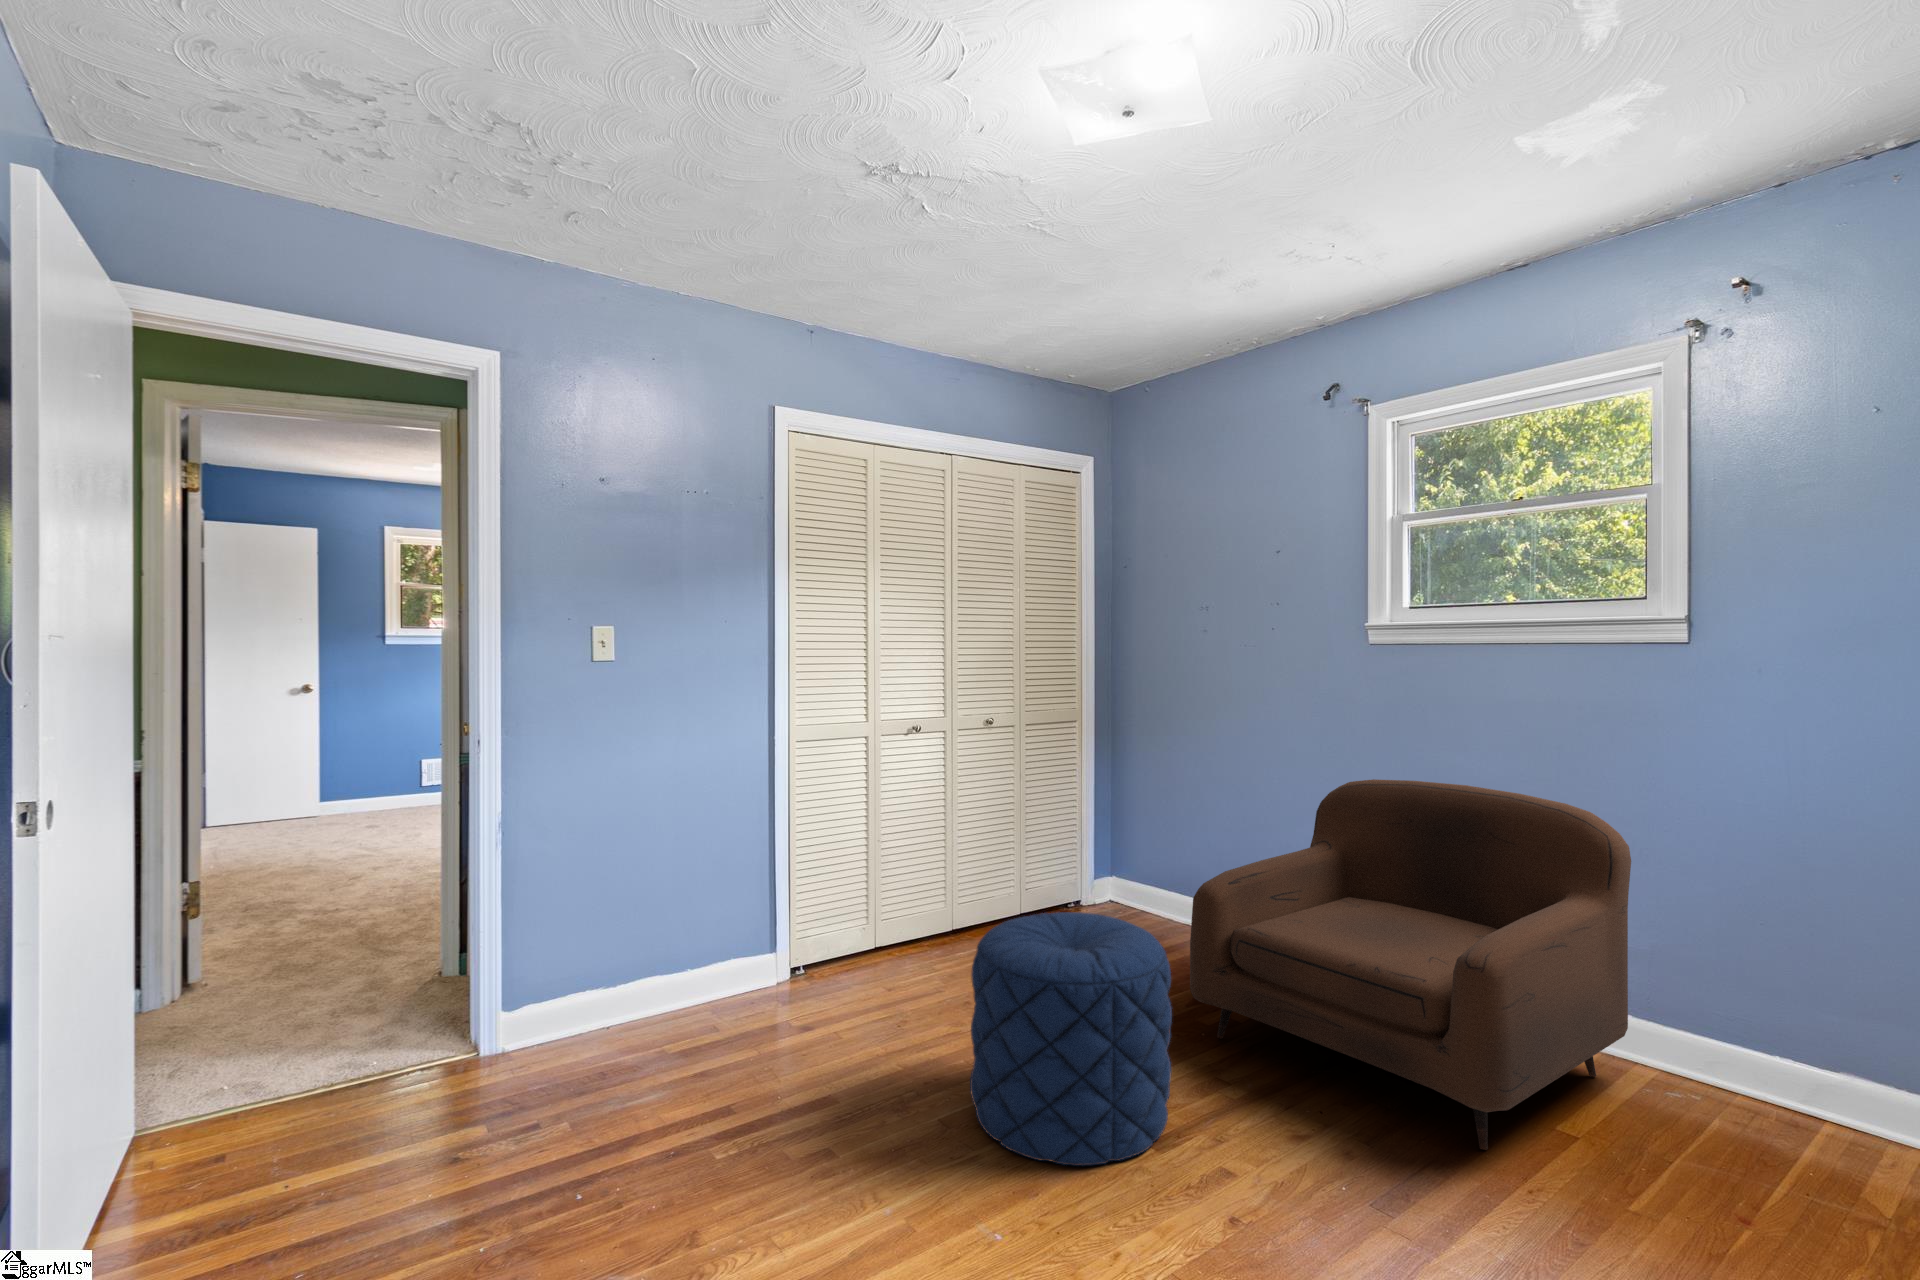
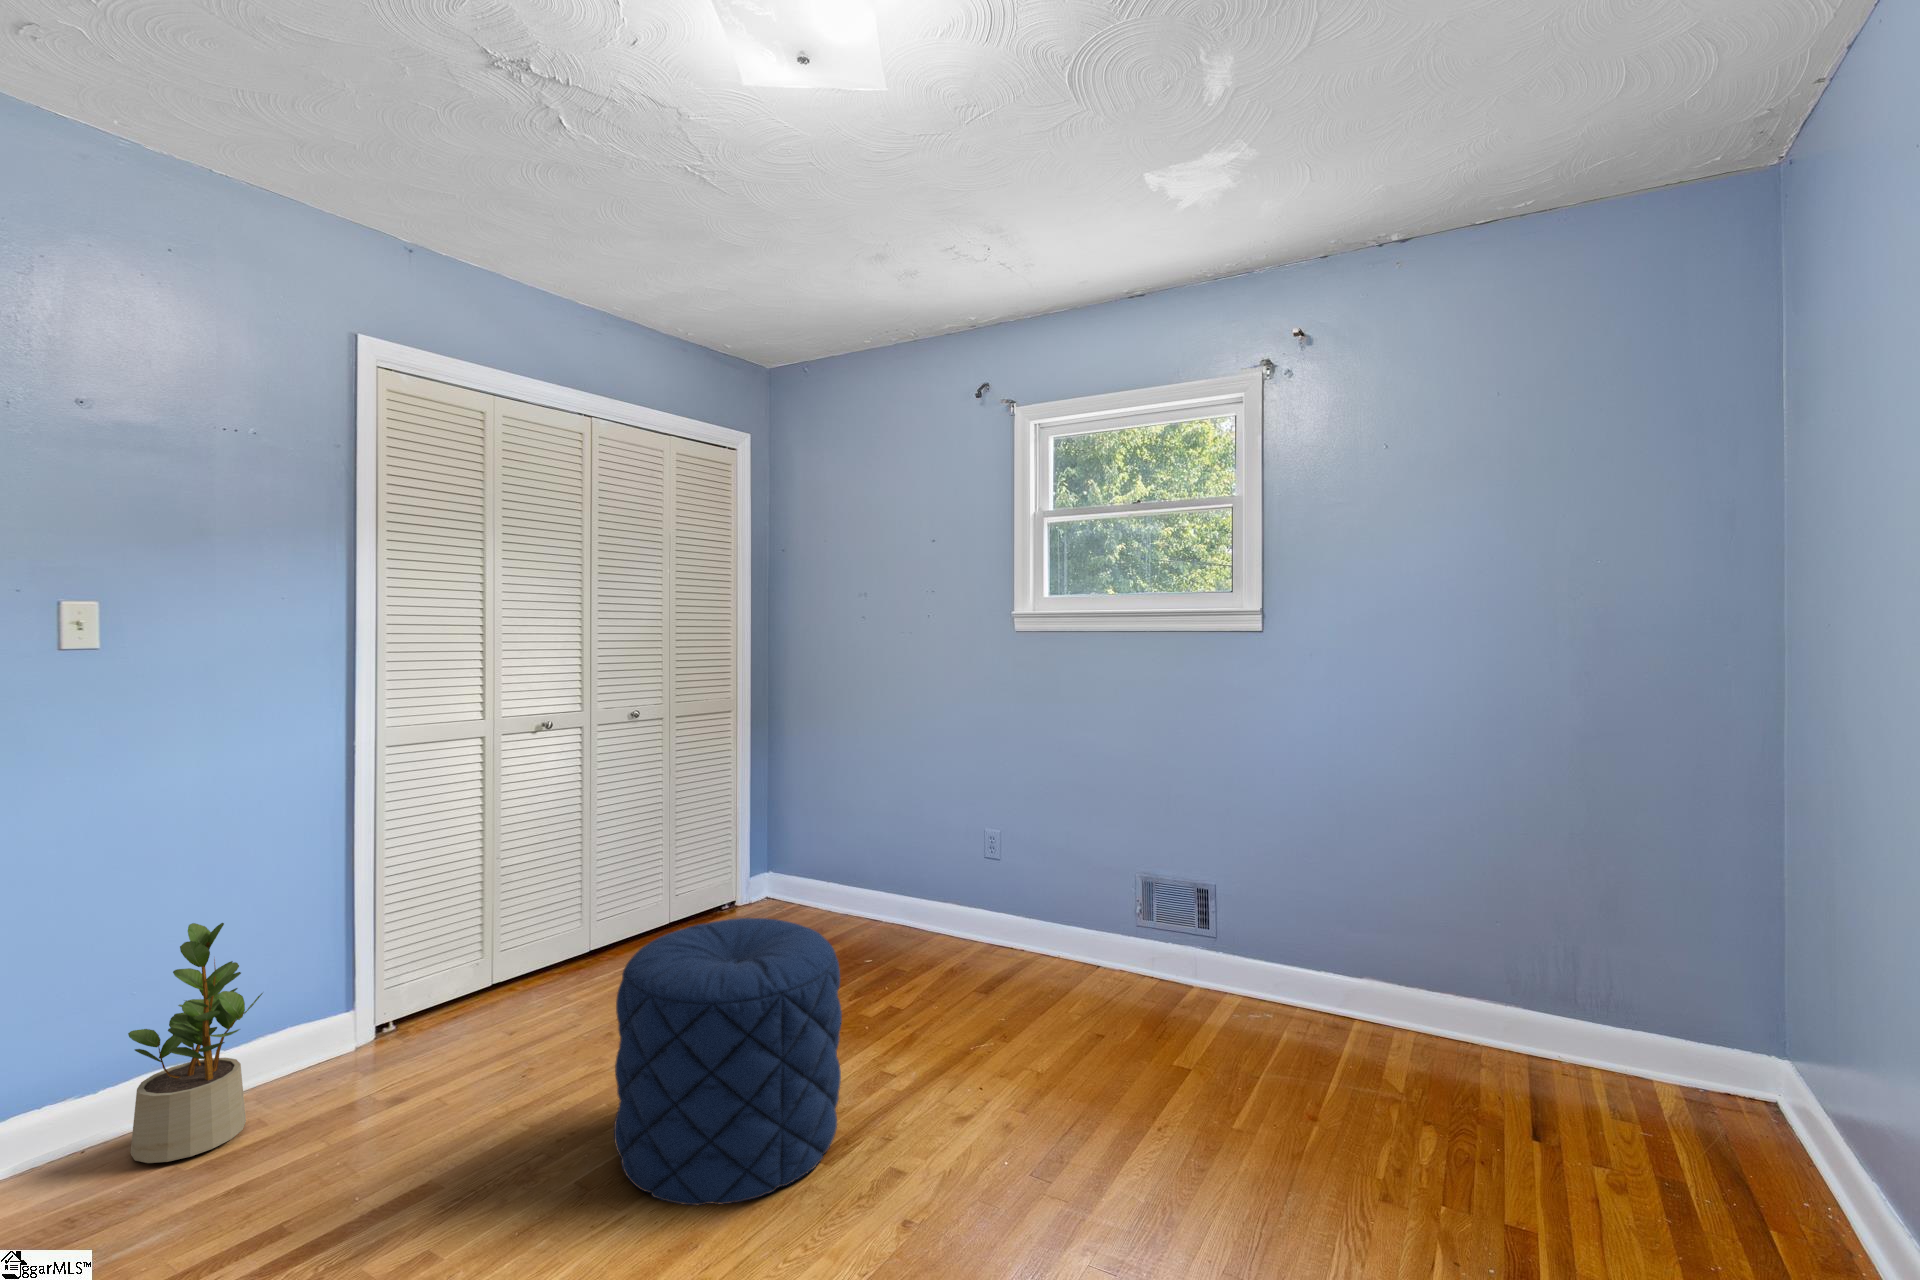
armchair: present [1190,779,1631,1150] -> none [853,761,1224,1096]
potted plant: none [634,870,717,1047] -> present [128,923,263,1163]

